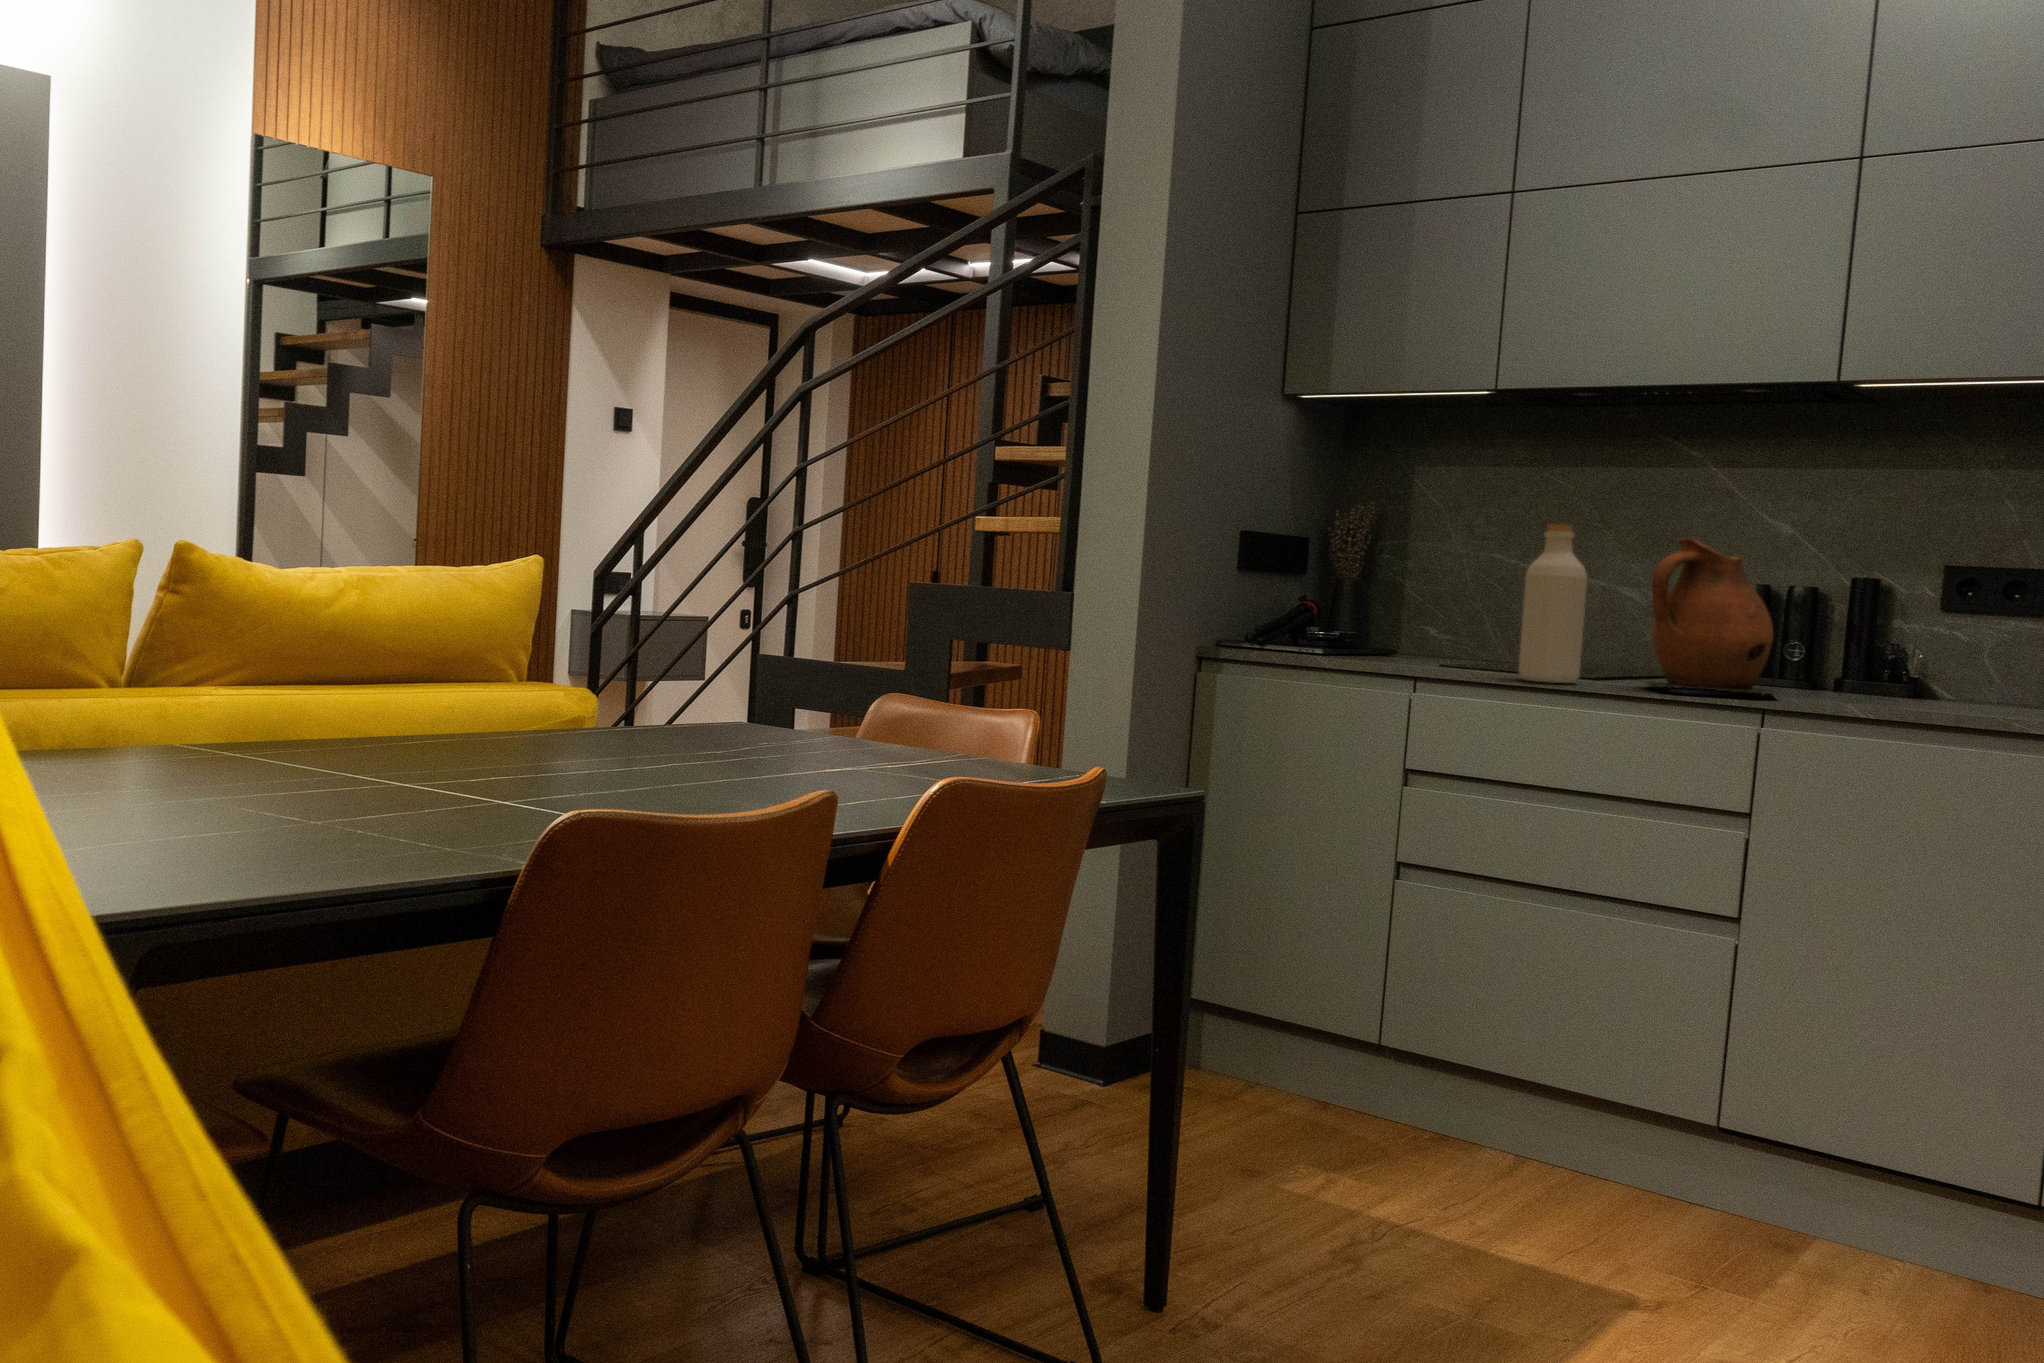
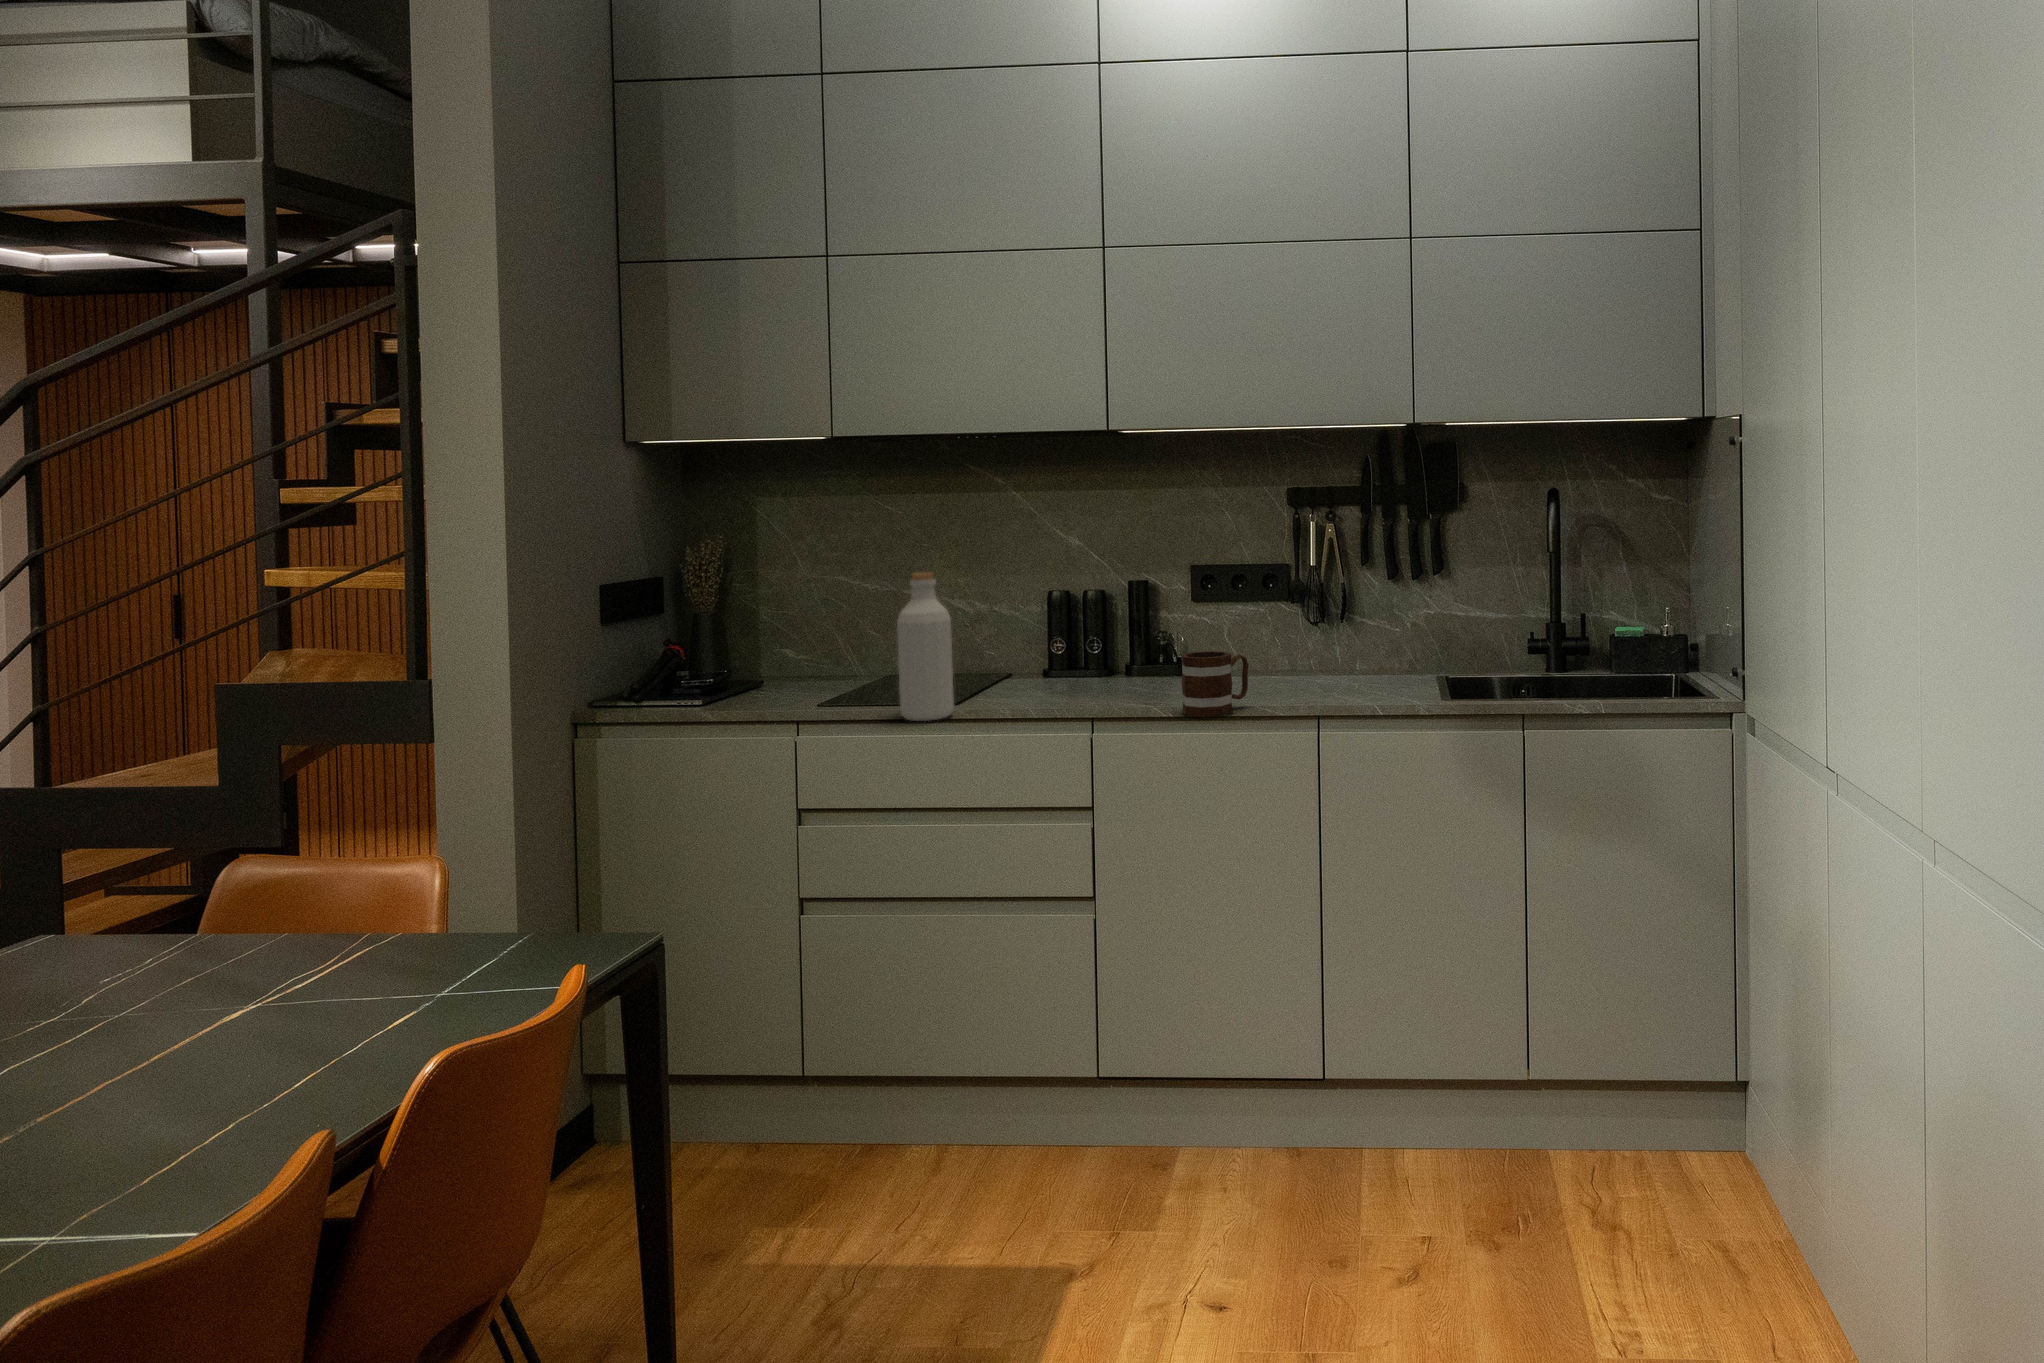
ceramic pitcher: present [1645,538,1777,695] -> none [1000,579,1115,714]
mug: none [1867,639,1975,715] -> present [1181,651,1248,717]

